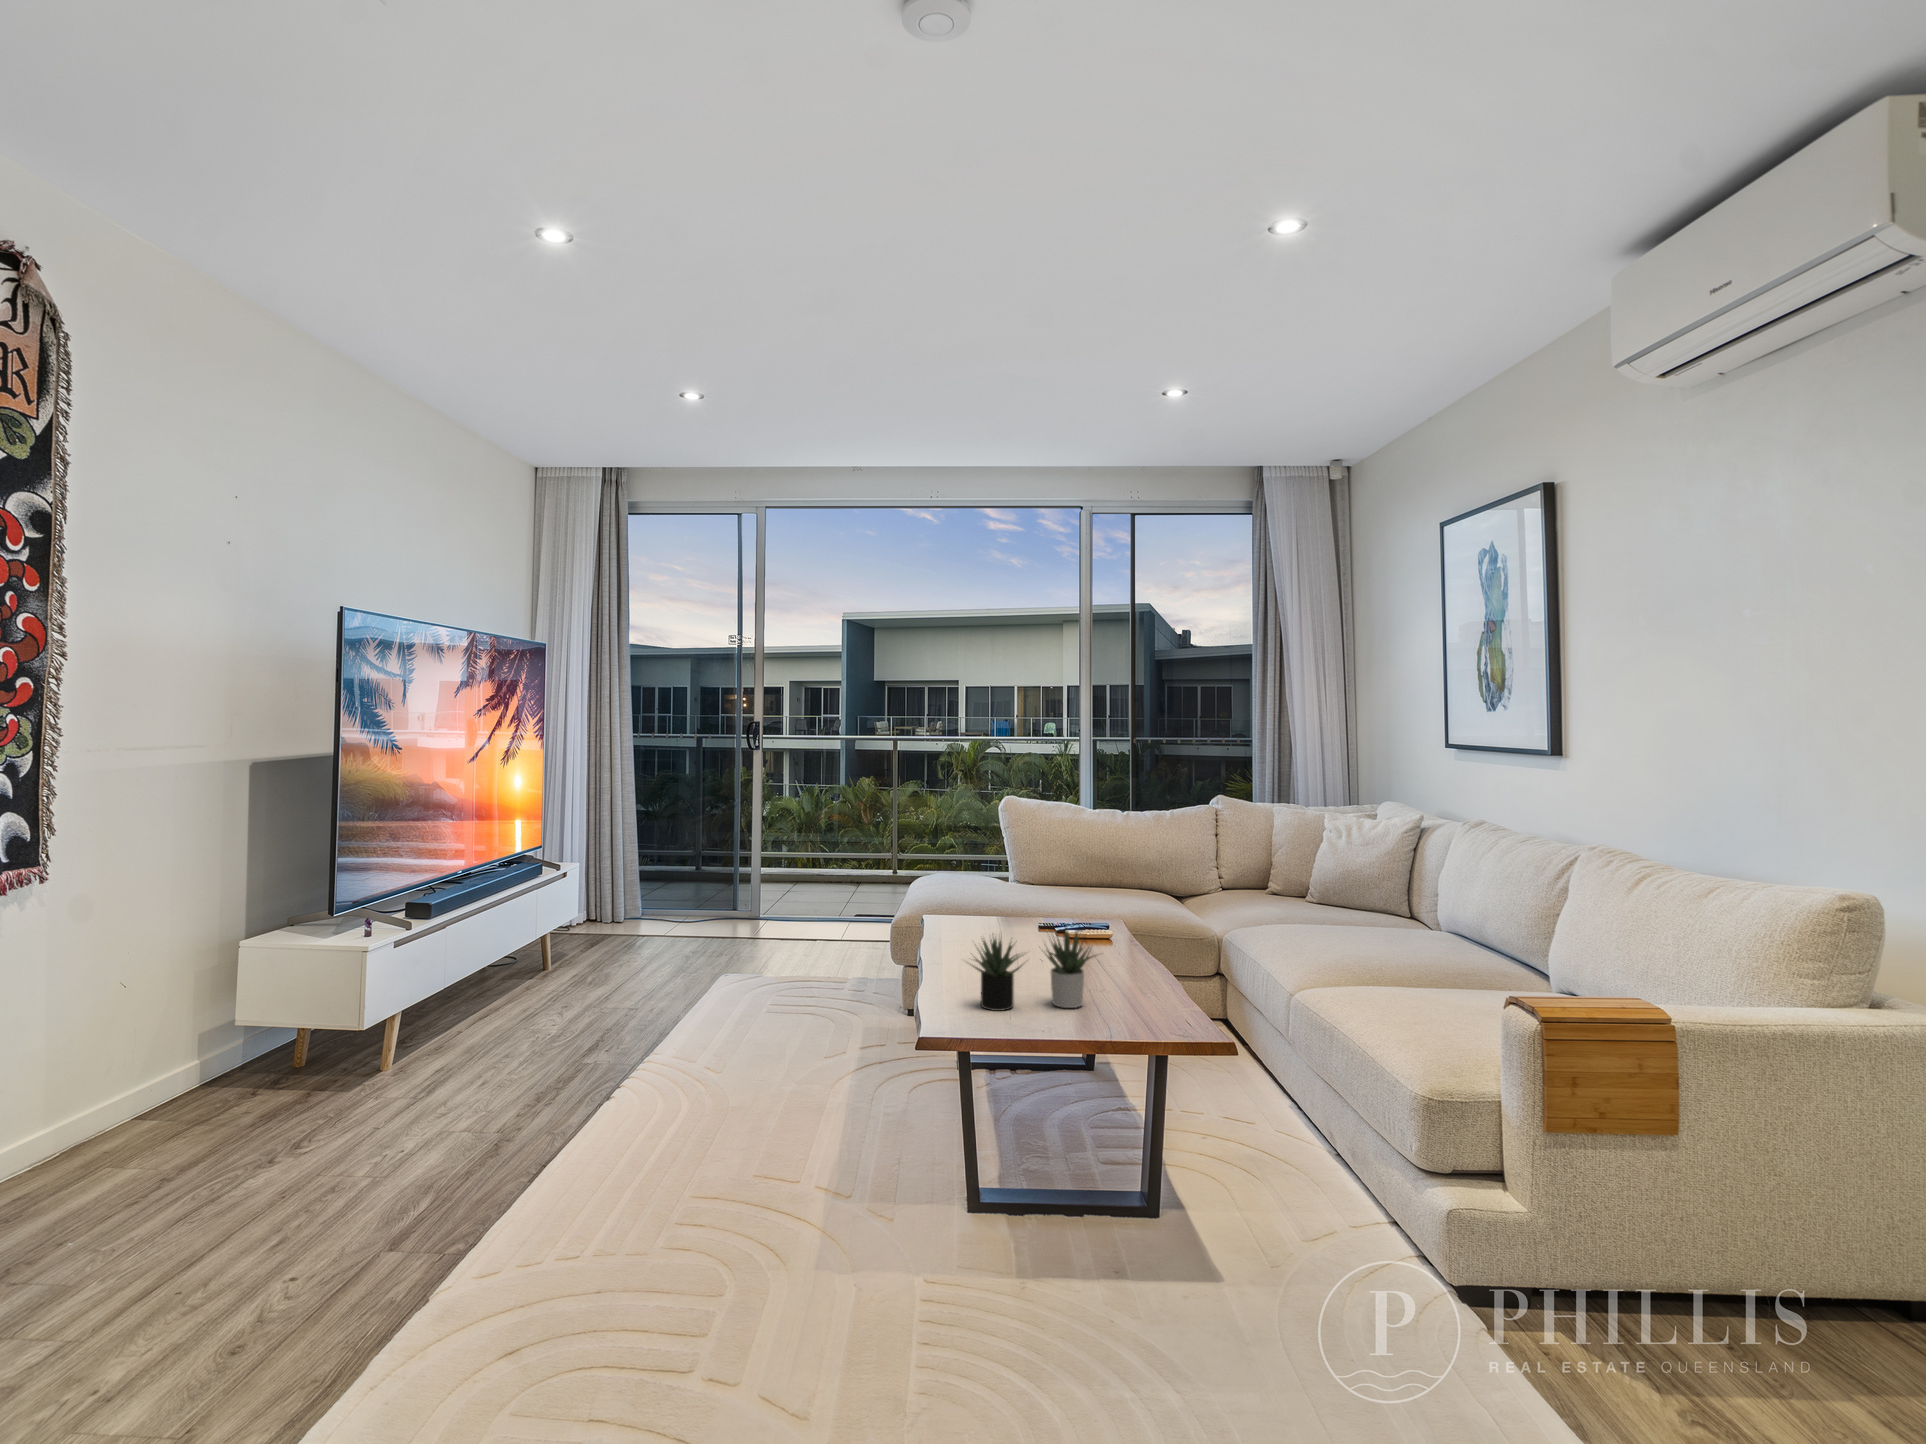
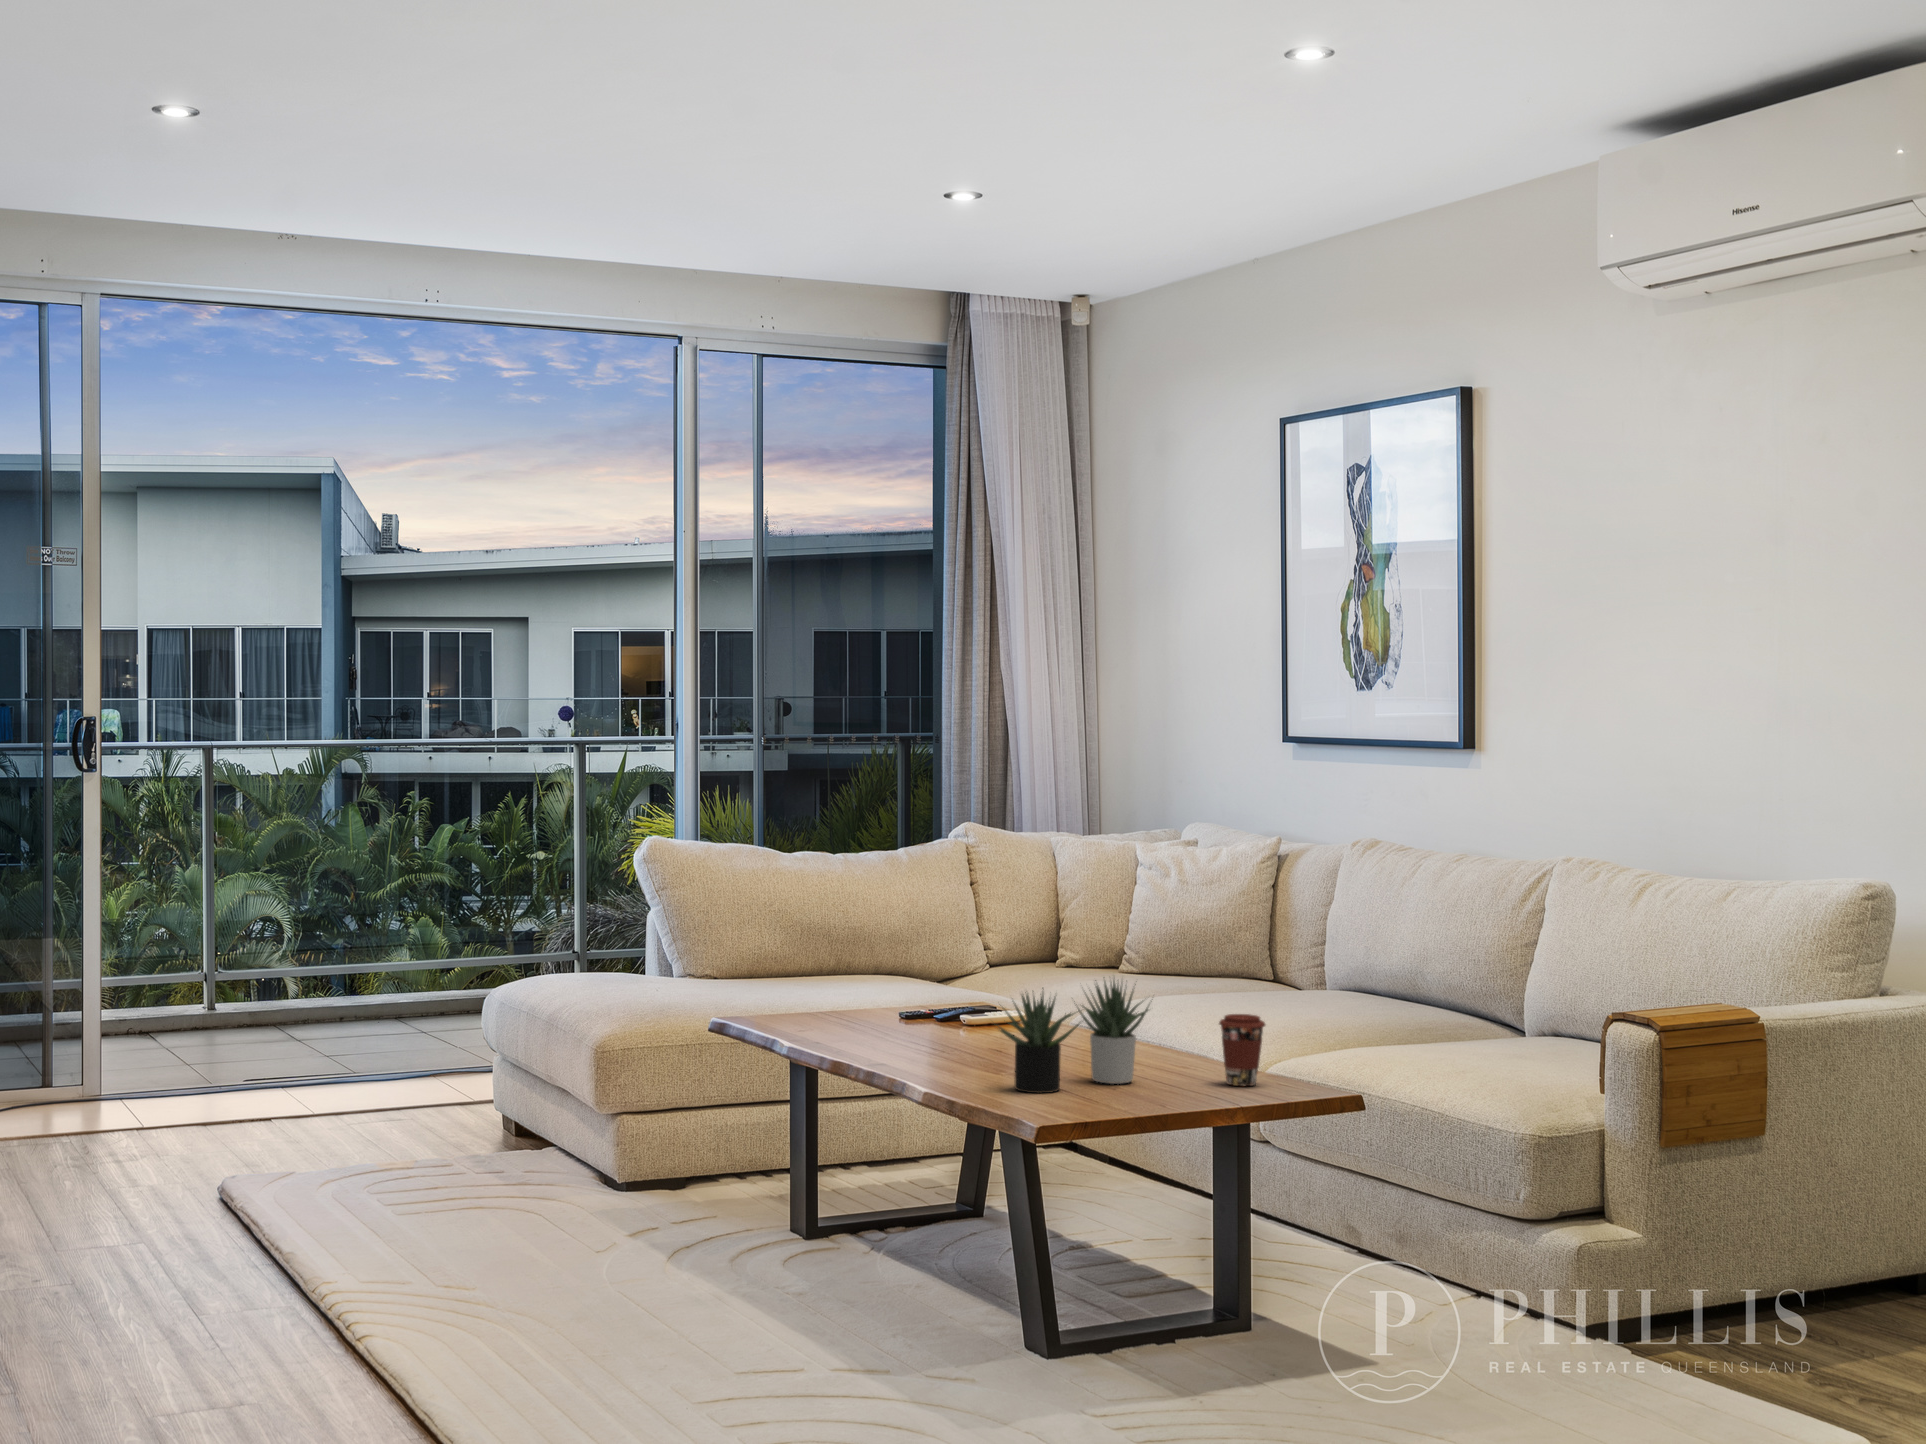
coffee cup: none [1139,965,1176,1024] -> present [1219,1014,1265,1086]

